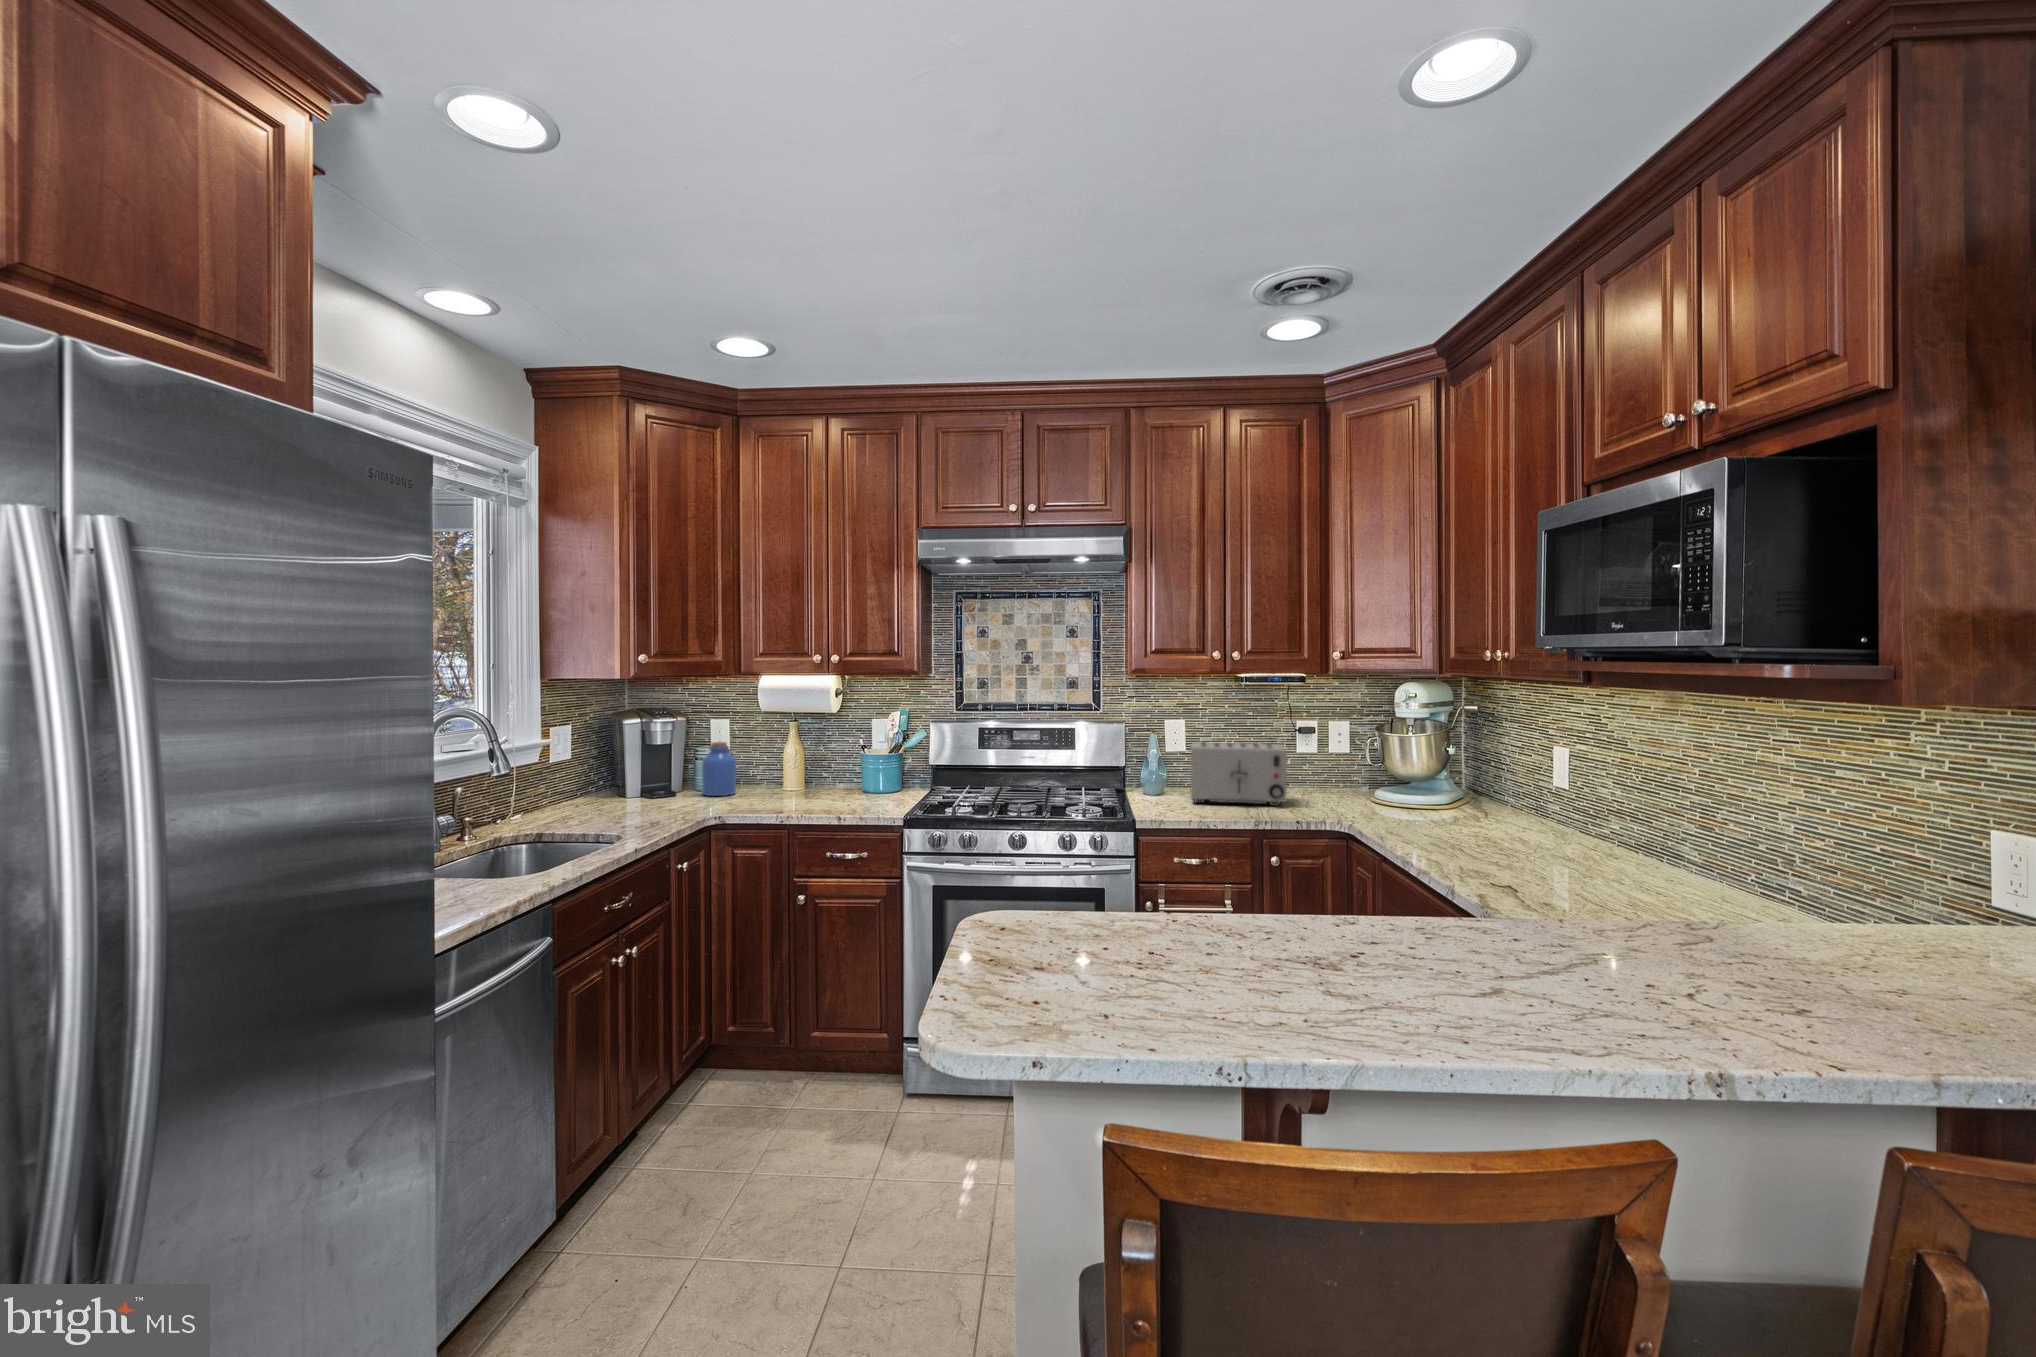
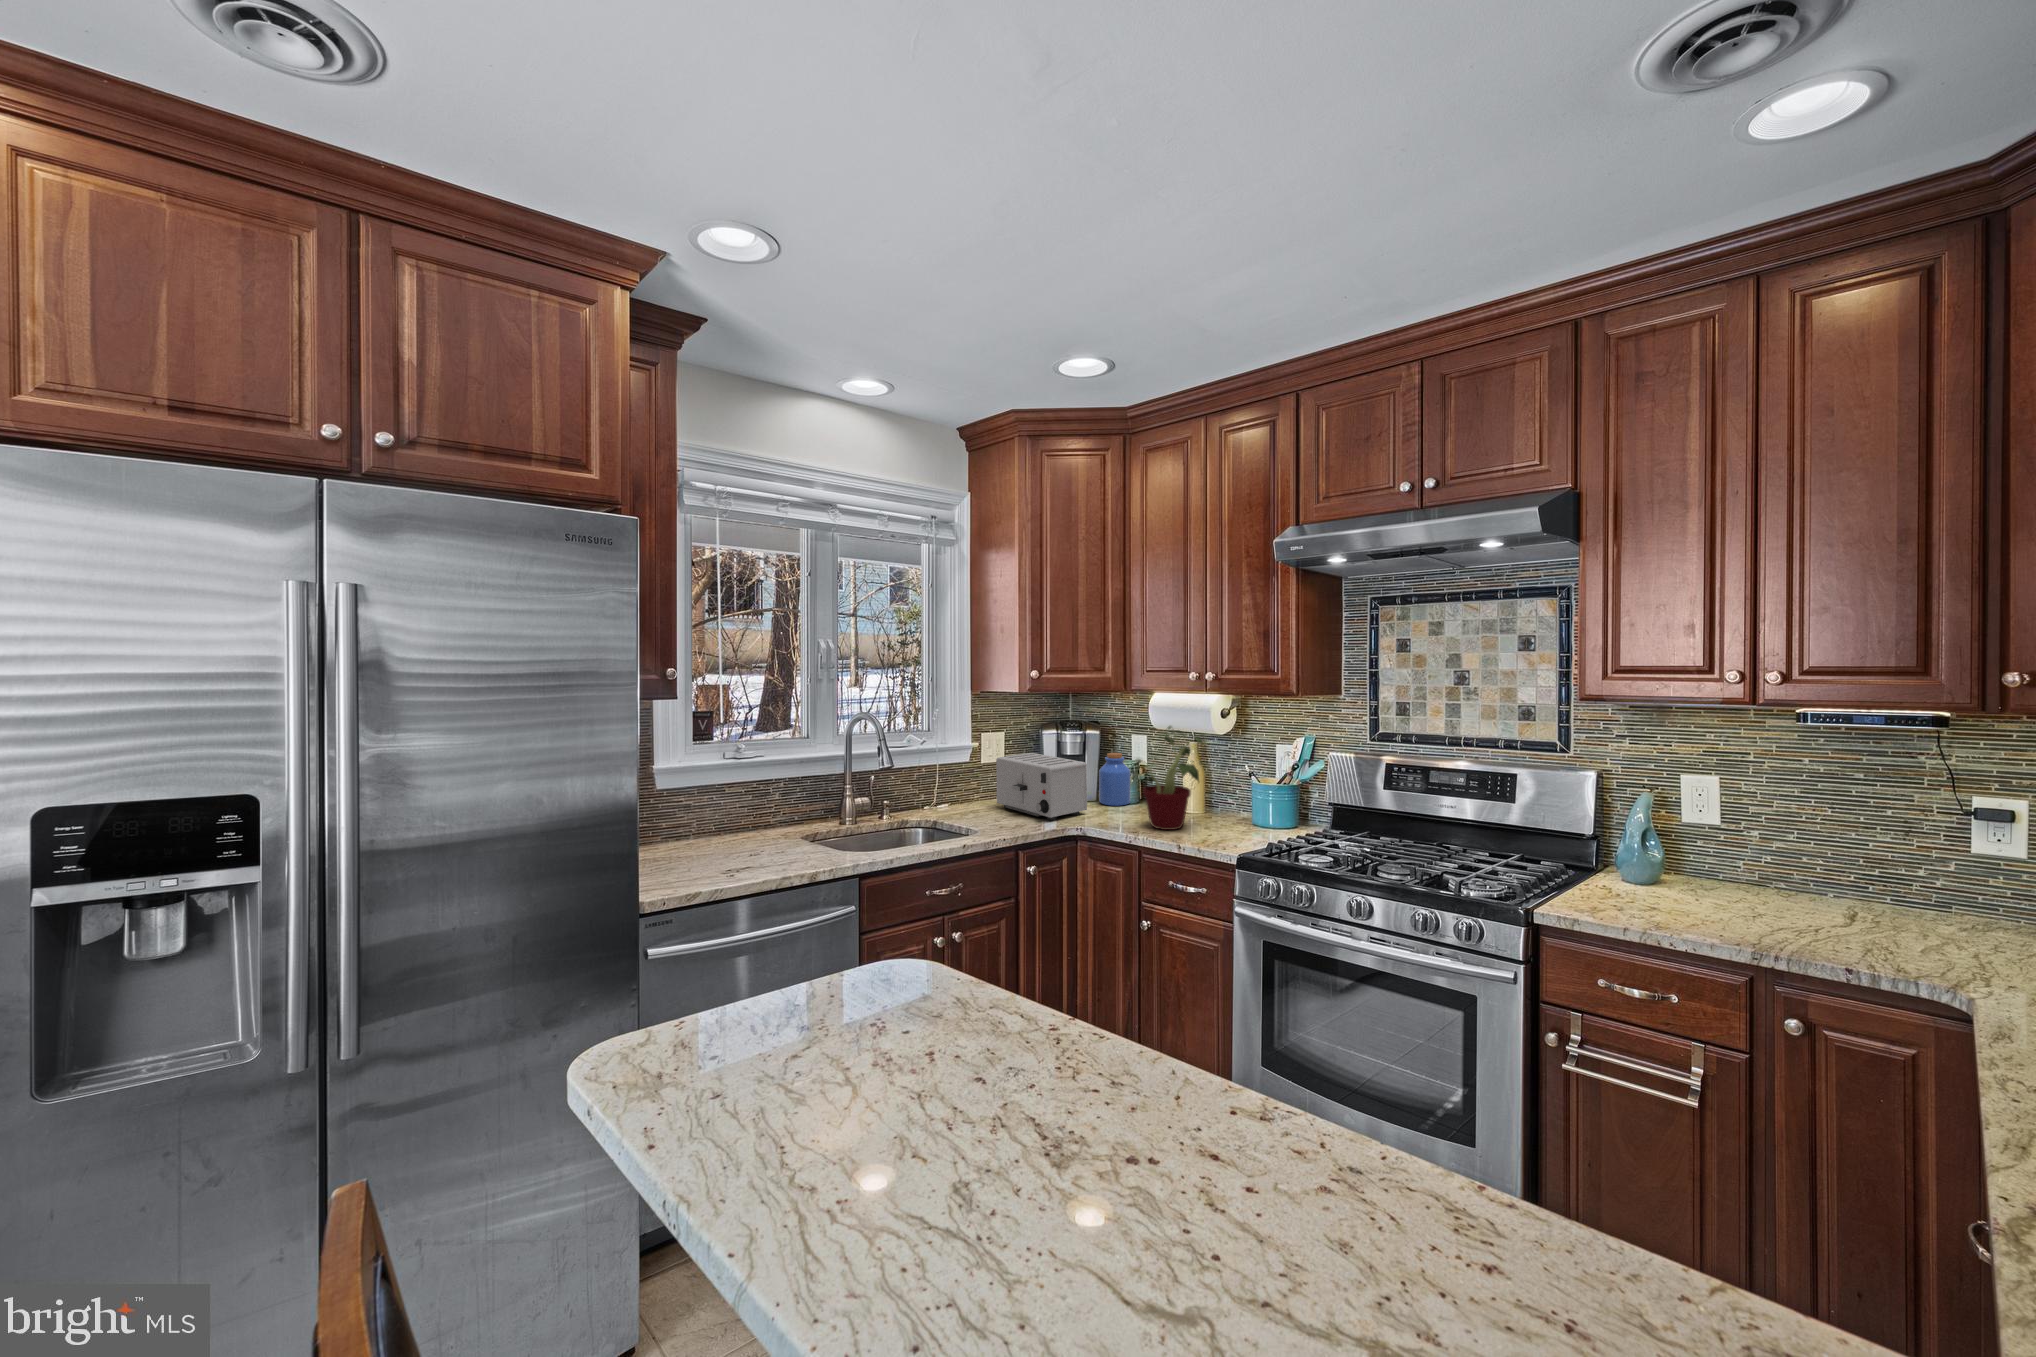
potted plant: none [764,705,835,805] -> present [1136,726,1203,830]
toaster: present [1191,742,1287,806] -> present [996,753,1087,820]

